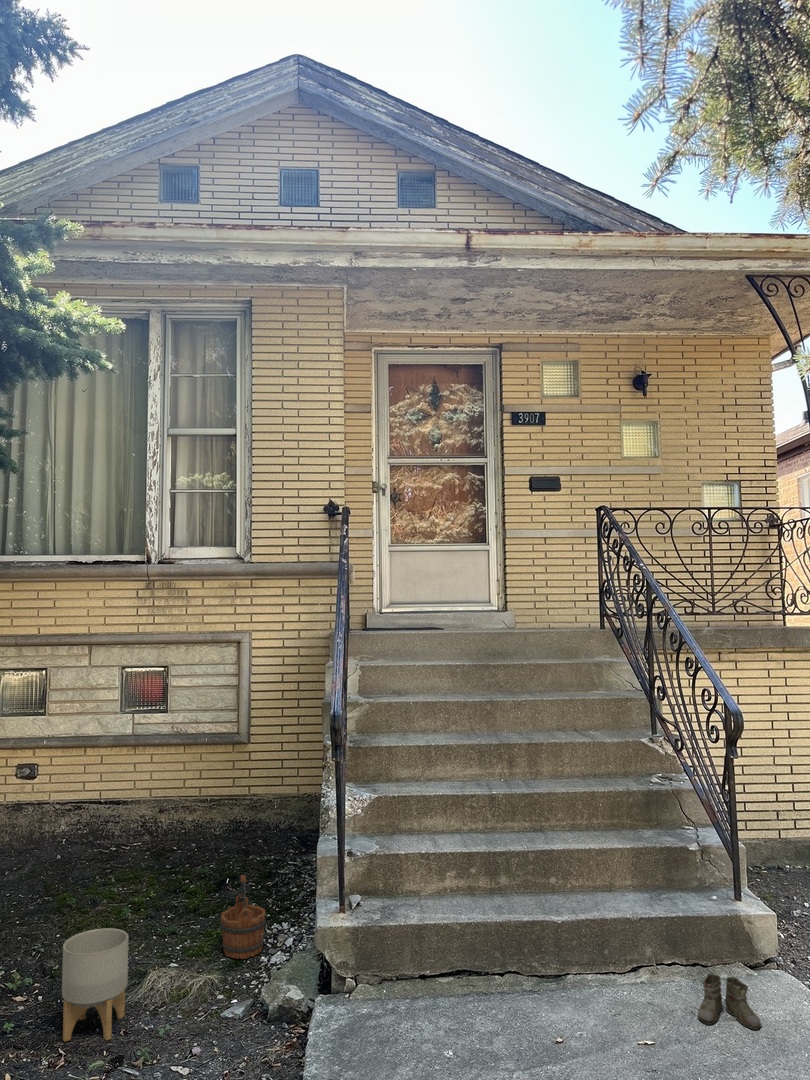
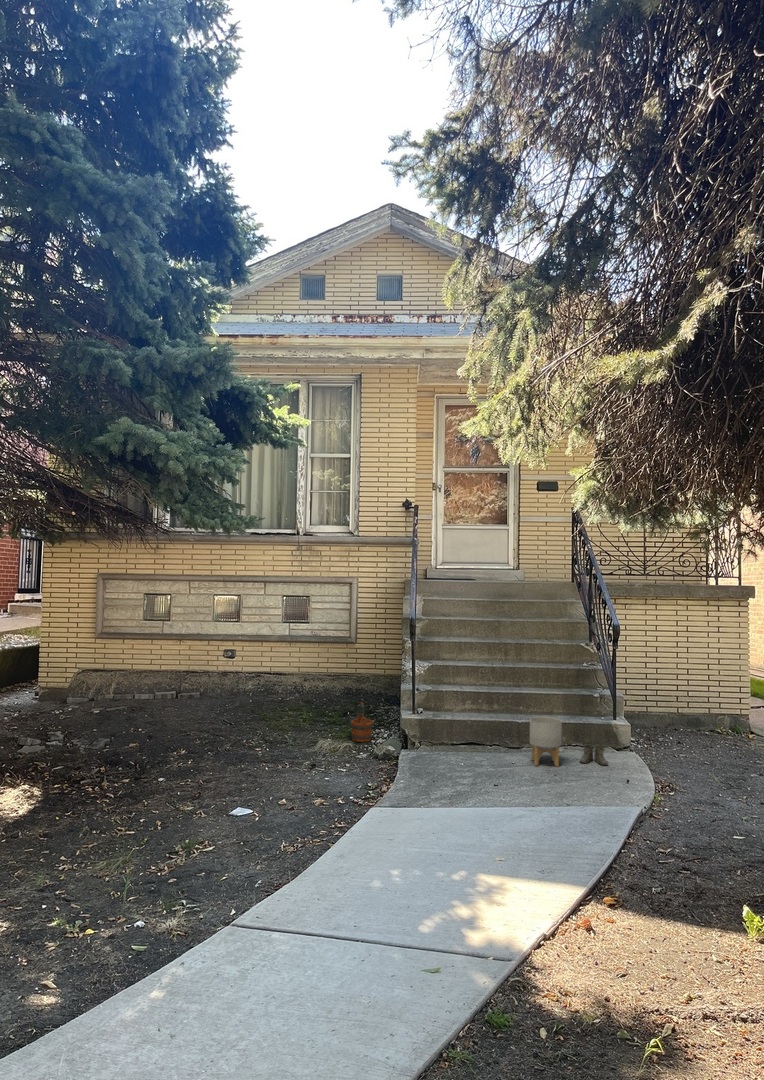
planter: present [62,928,128,1041] -> present [530,717,562,767]

